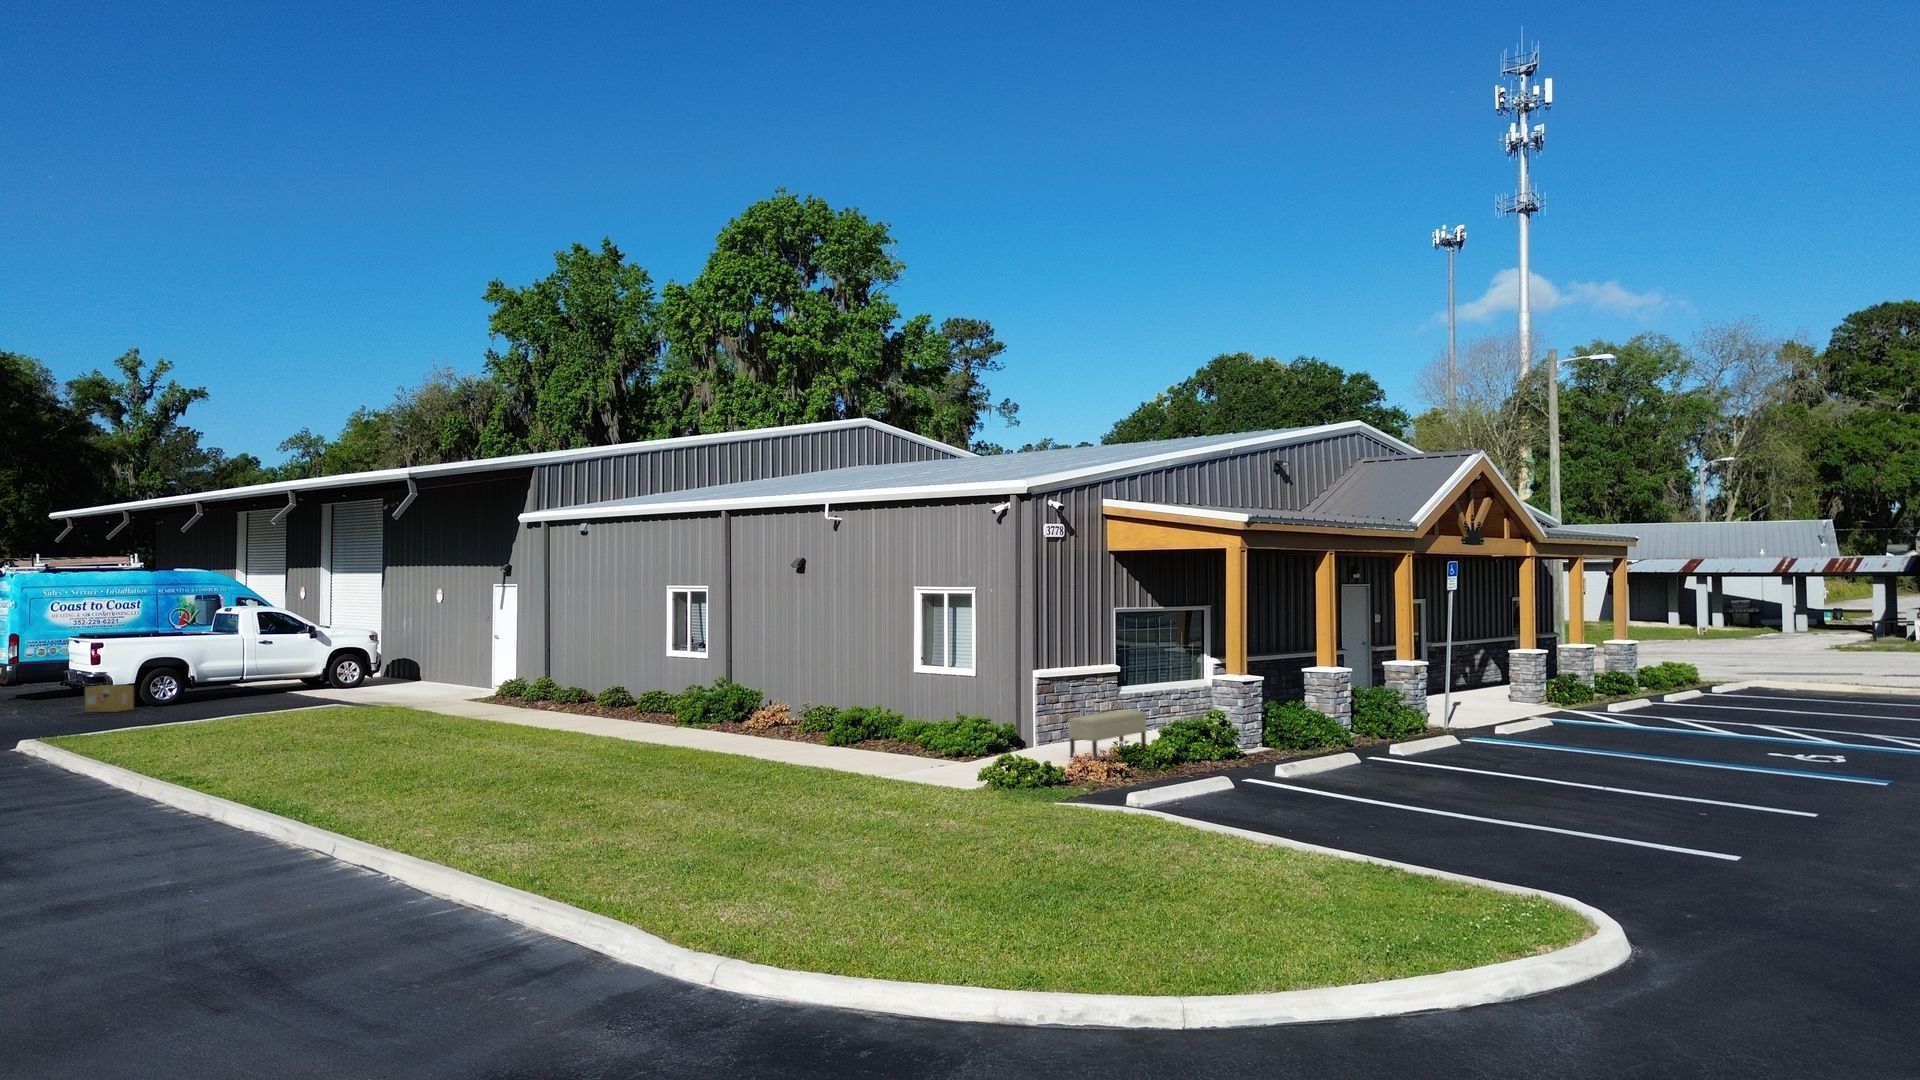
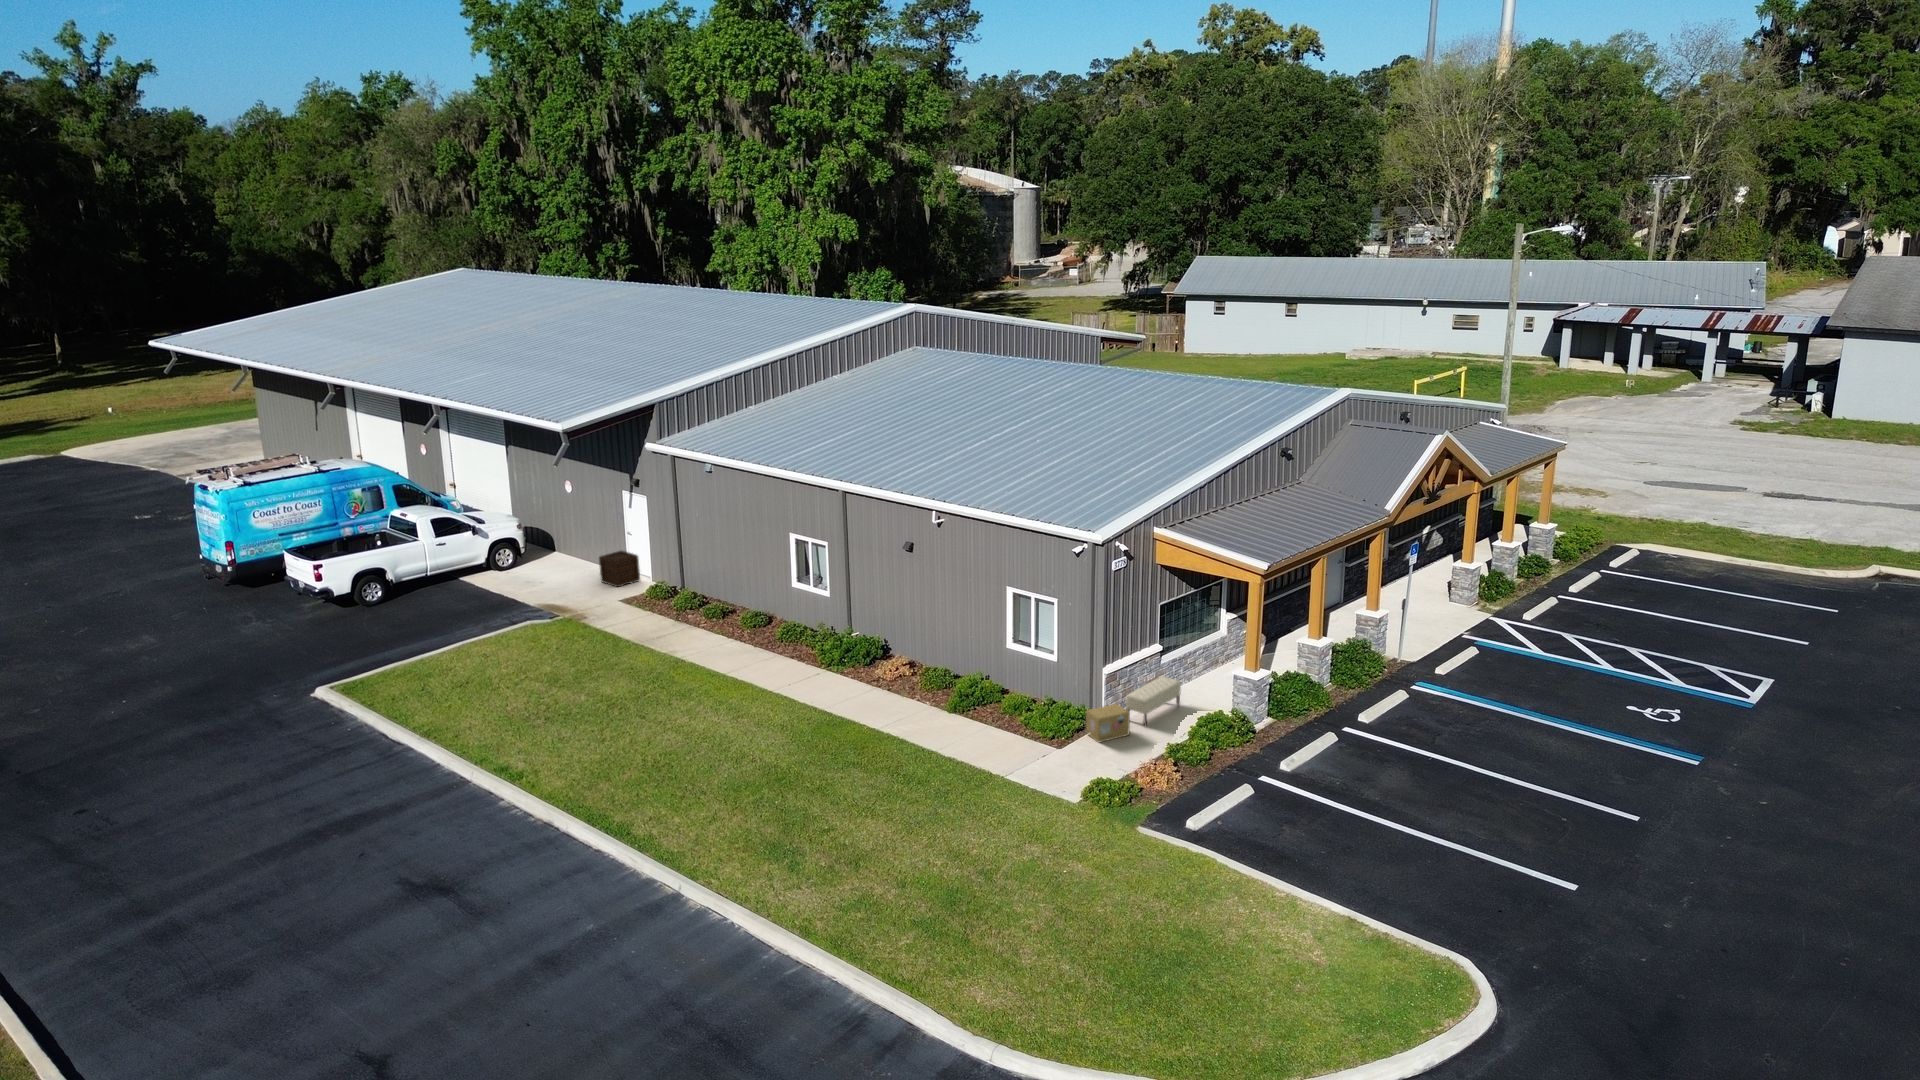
wooden crate: none [456,661,505,699] -> present [599,551,640,587]
cardboard box: present [85,685,134,712] -> present [1086,704,1130,742]

